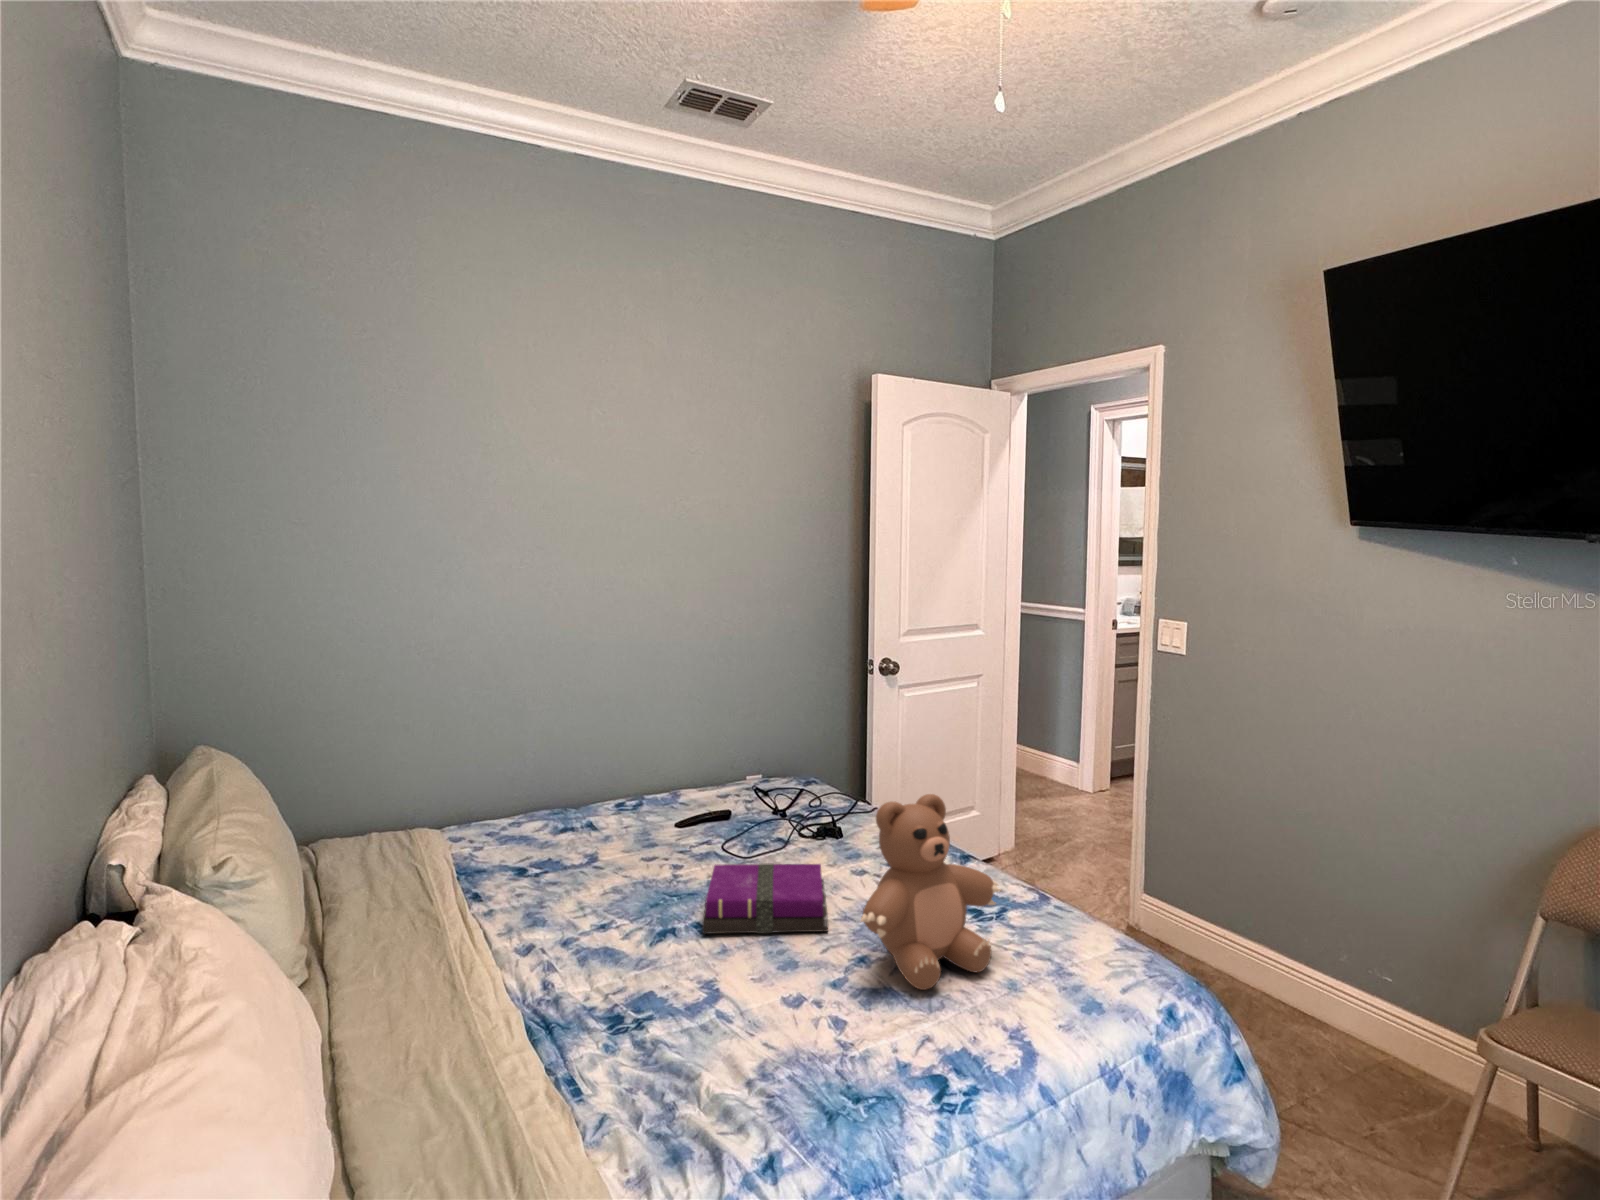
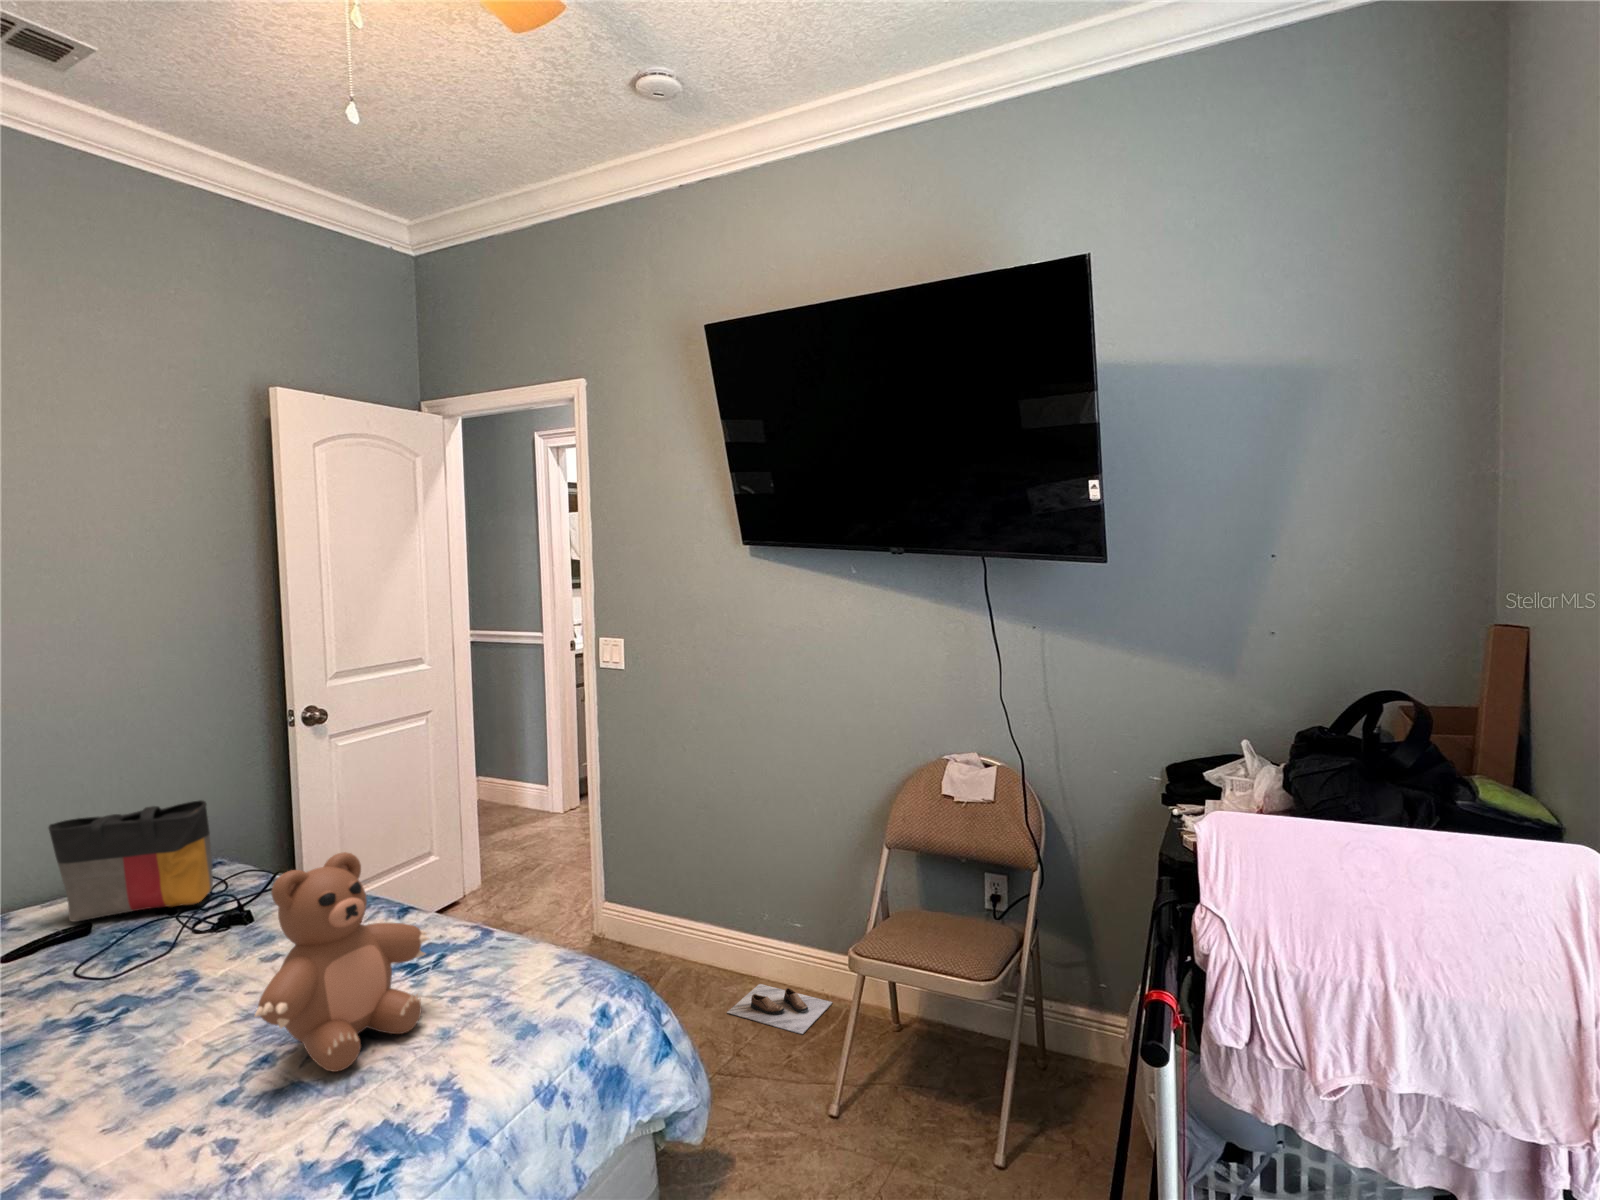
tote bag: none [709,726,814,812] -> present [49,800,213,922]
notebook: present [702,863,828,934] -> none [29,961,222,1094]
shoe: none [1284,1028,1428,1105] -> present [727,984,833,1034]

